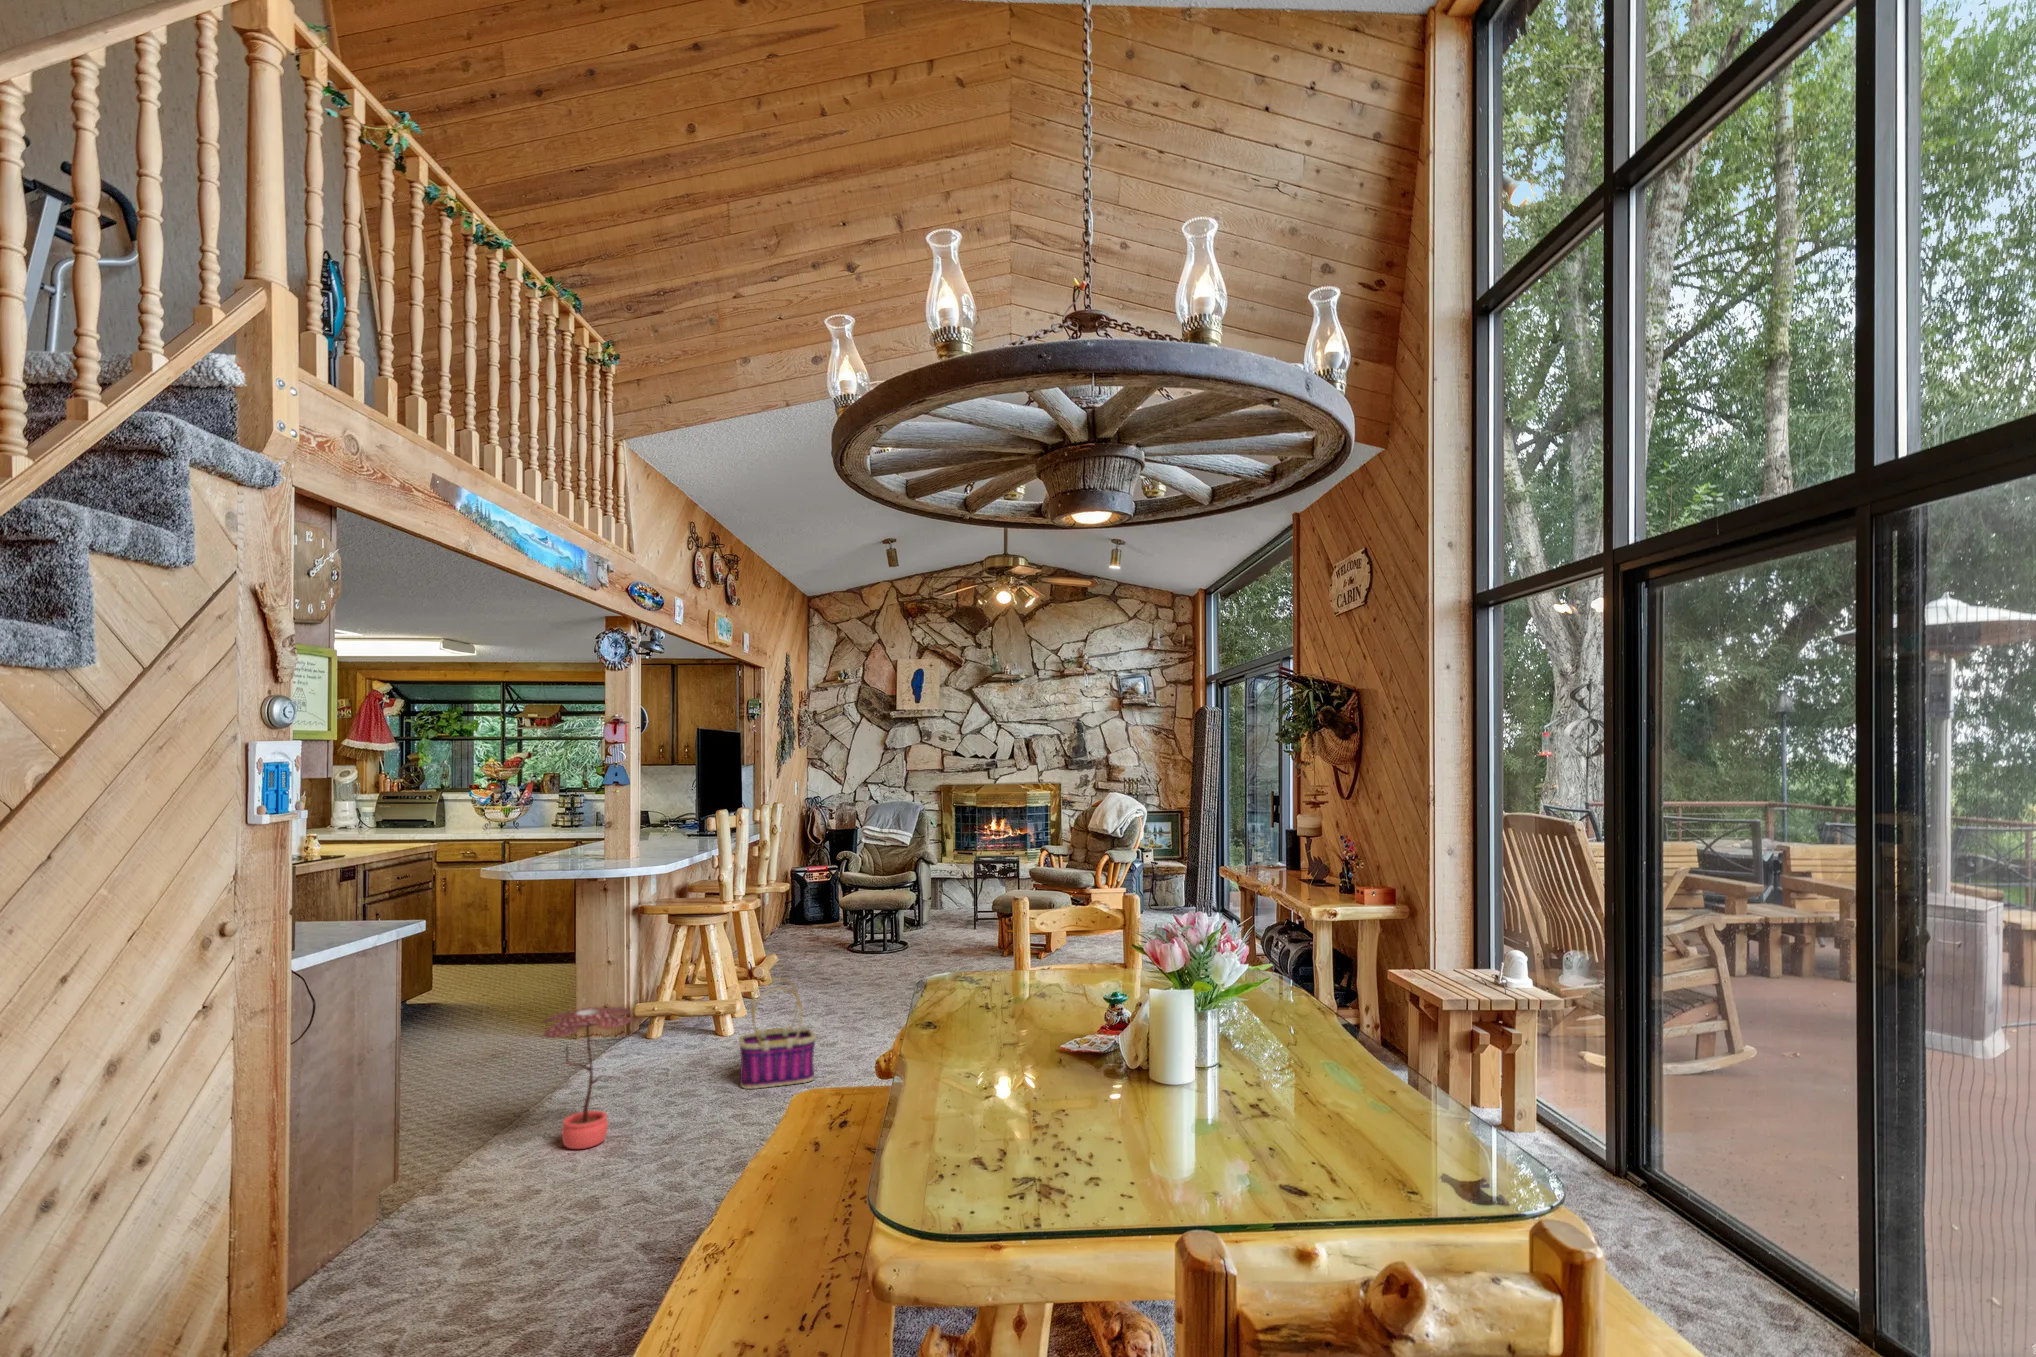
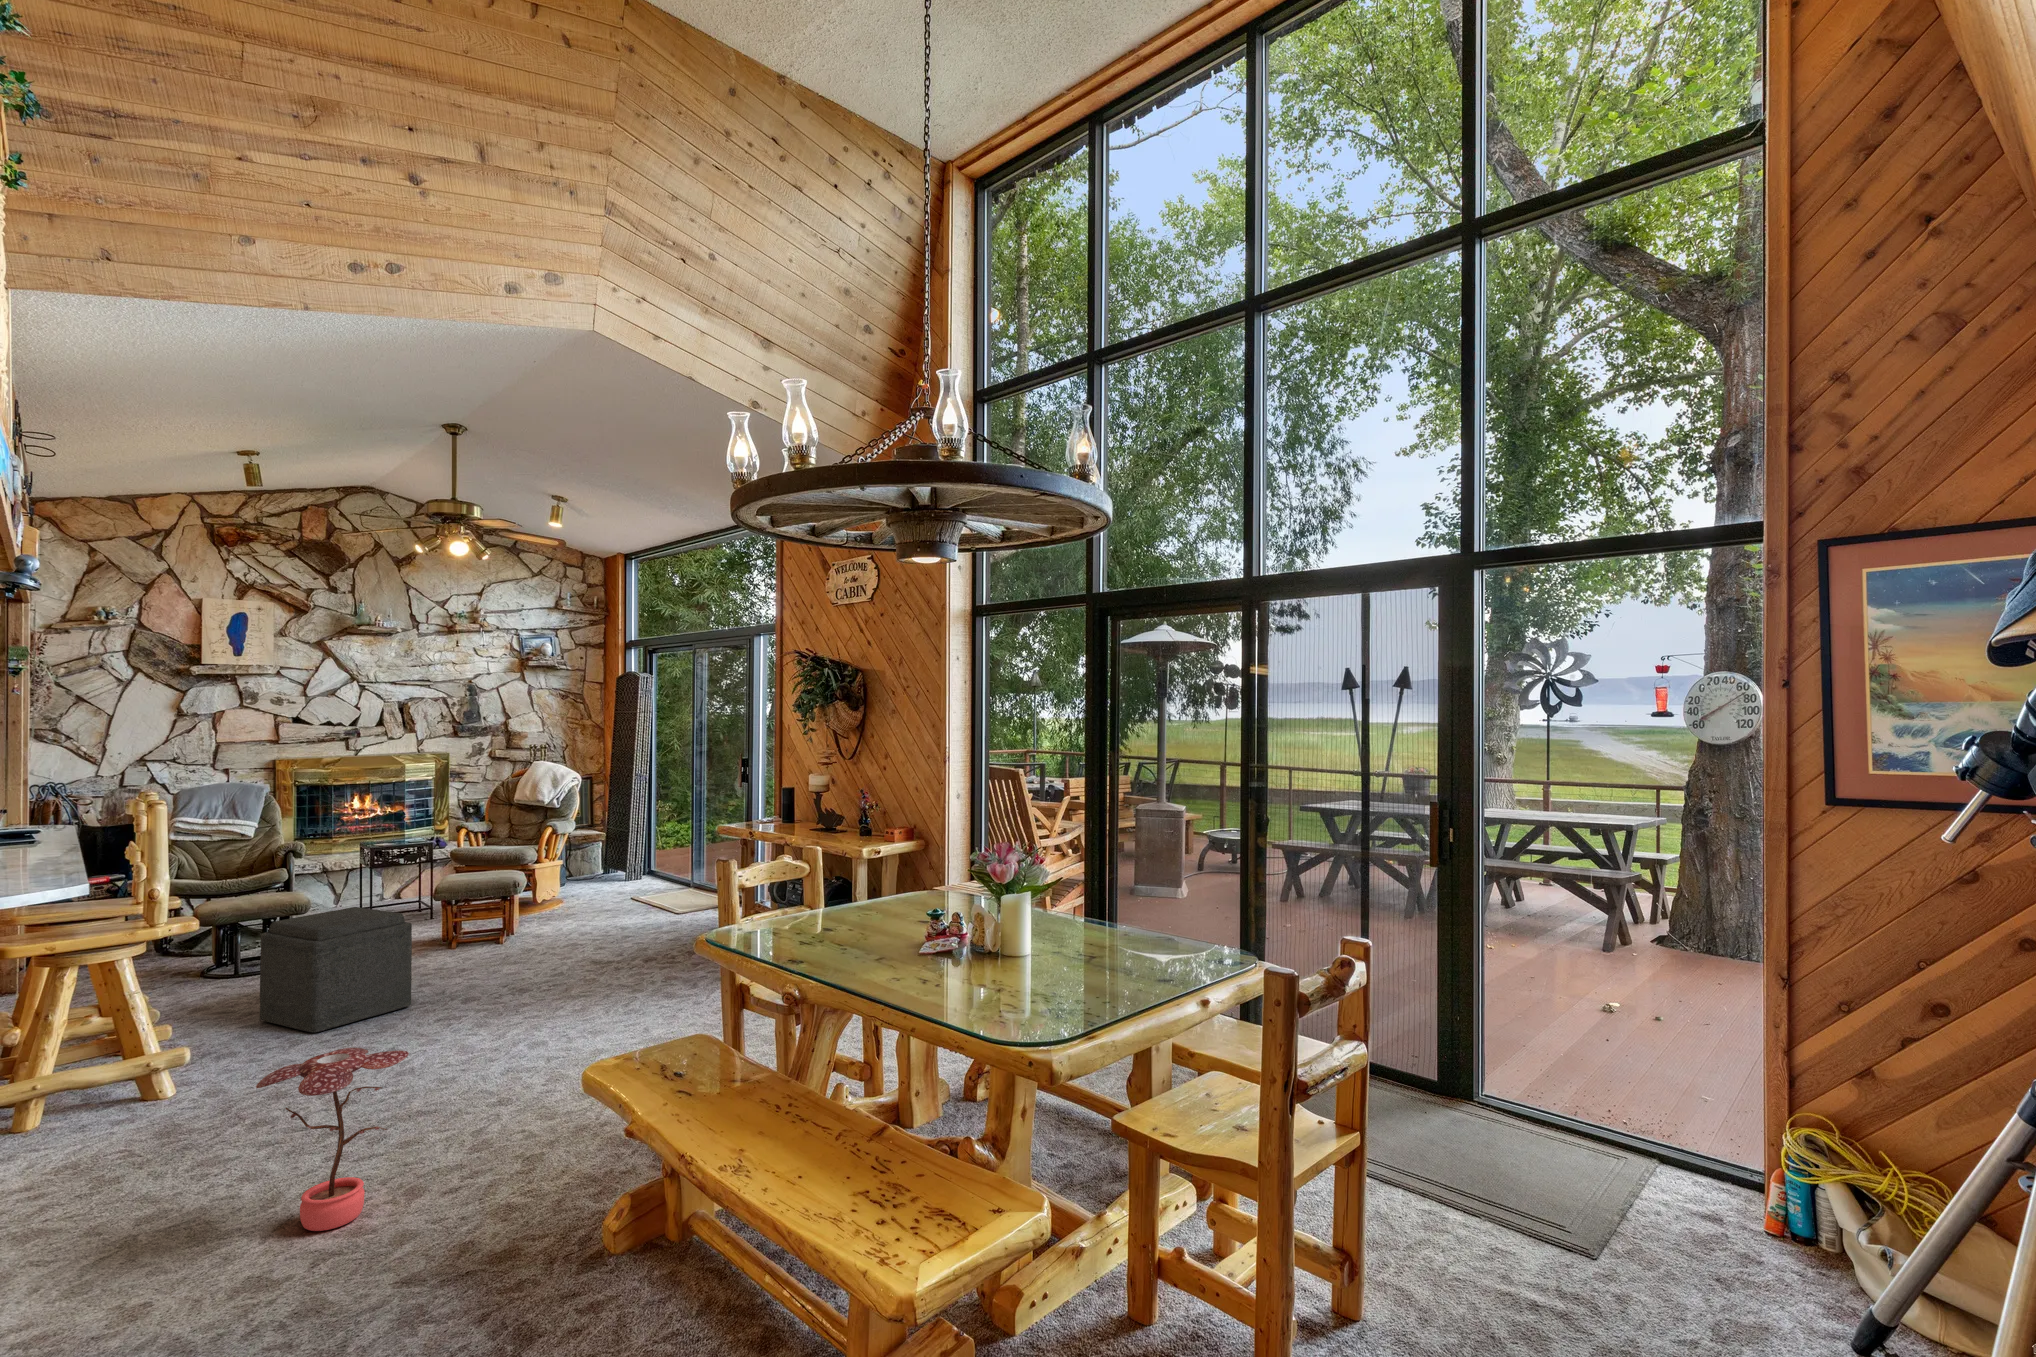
ottoman: none [800,904,886,1000] -> present [260,907,412,1032]
basket: present [739,978,816,1089] -> none [405,988,504,1120]

